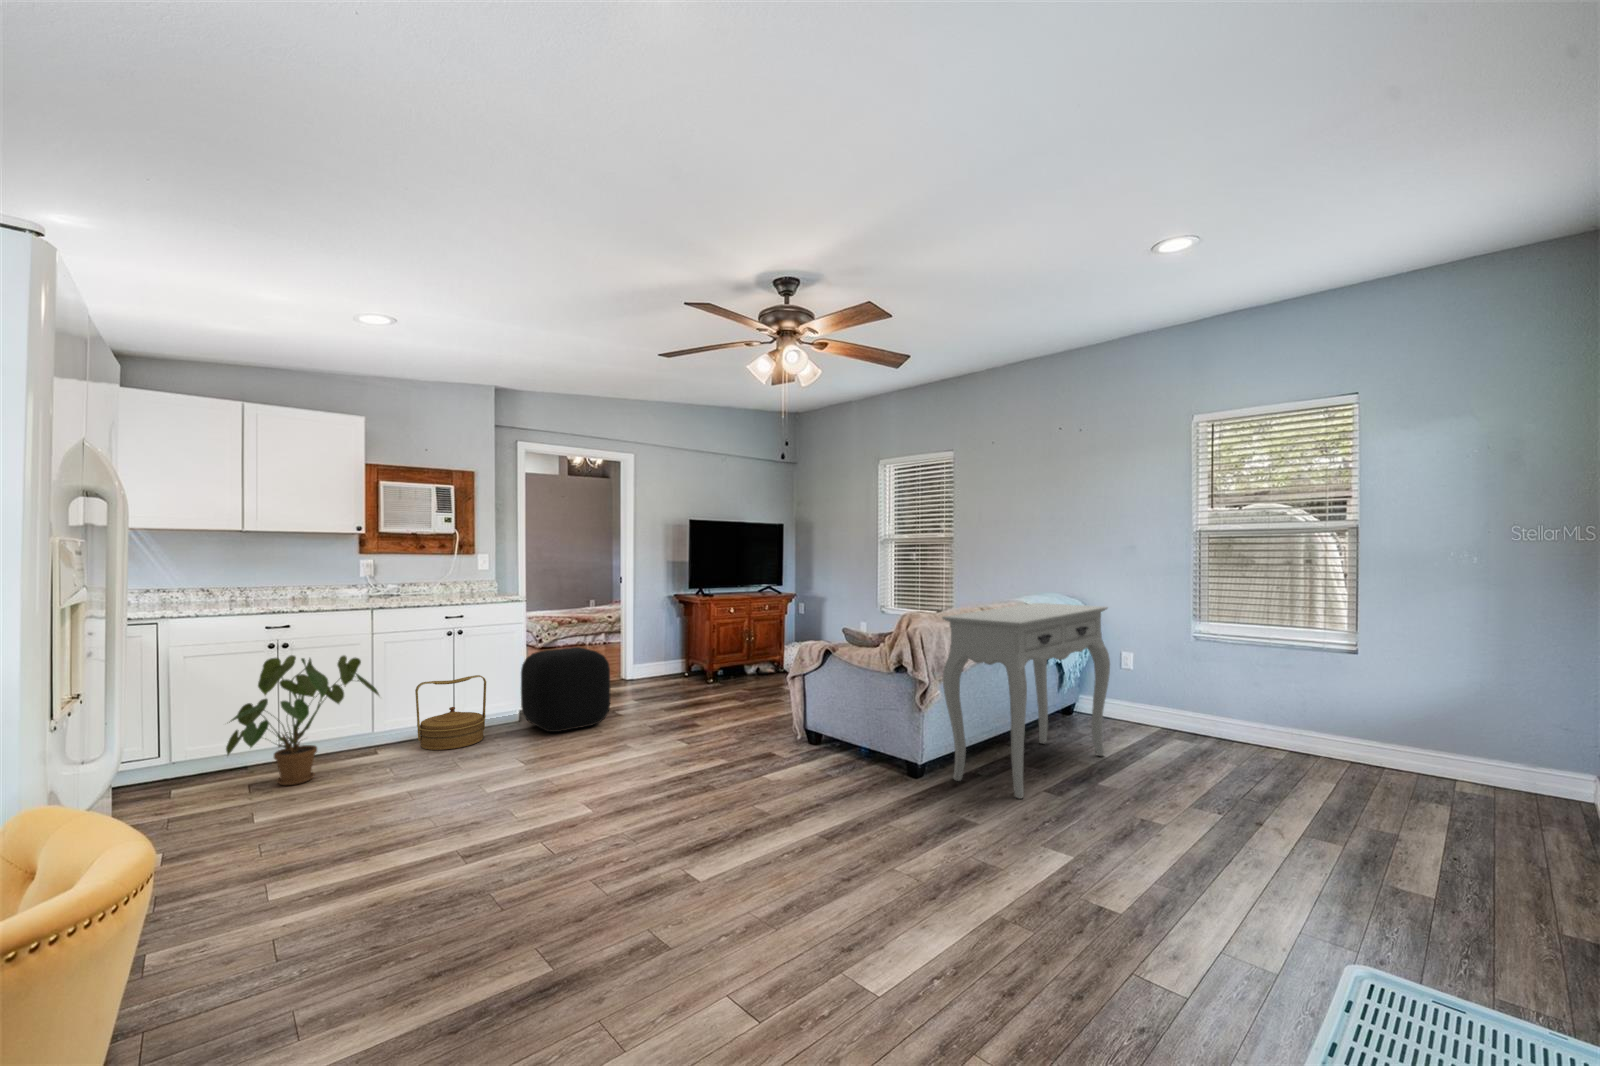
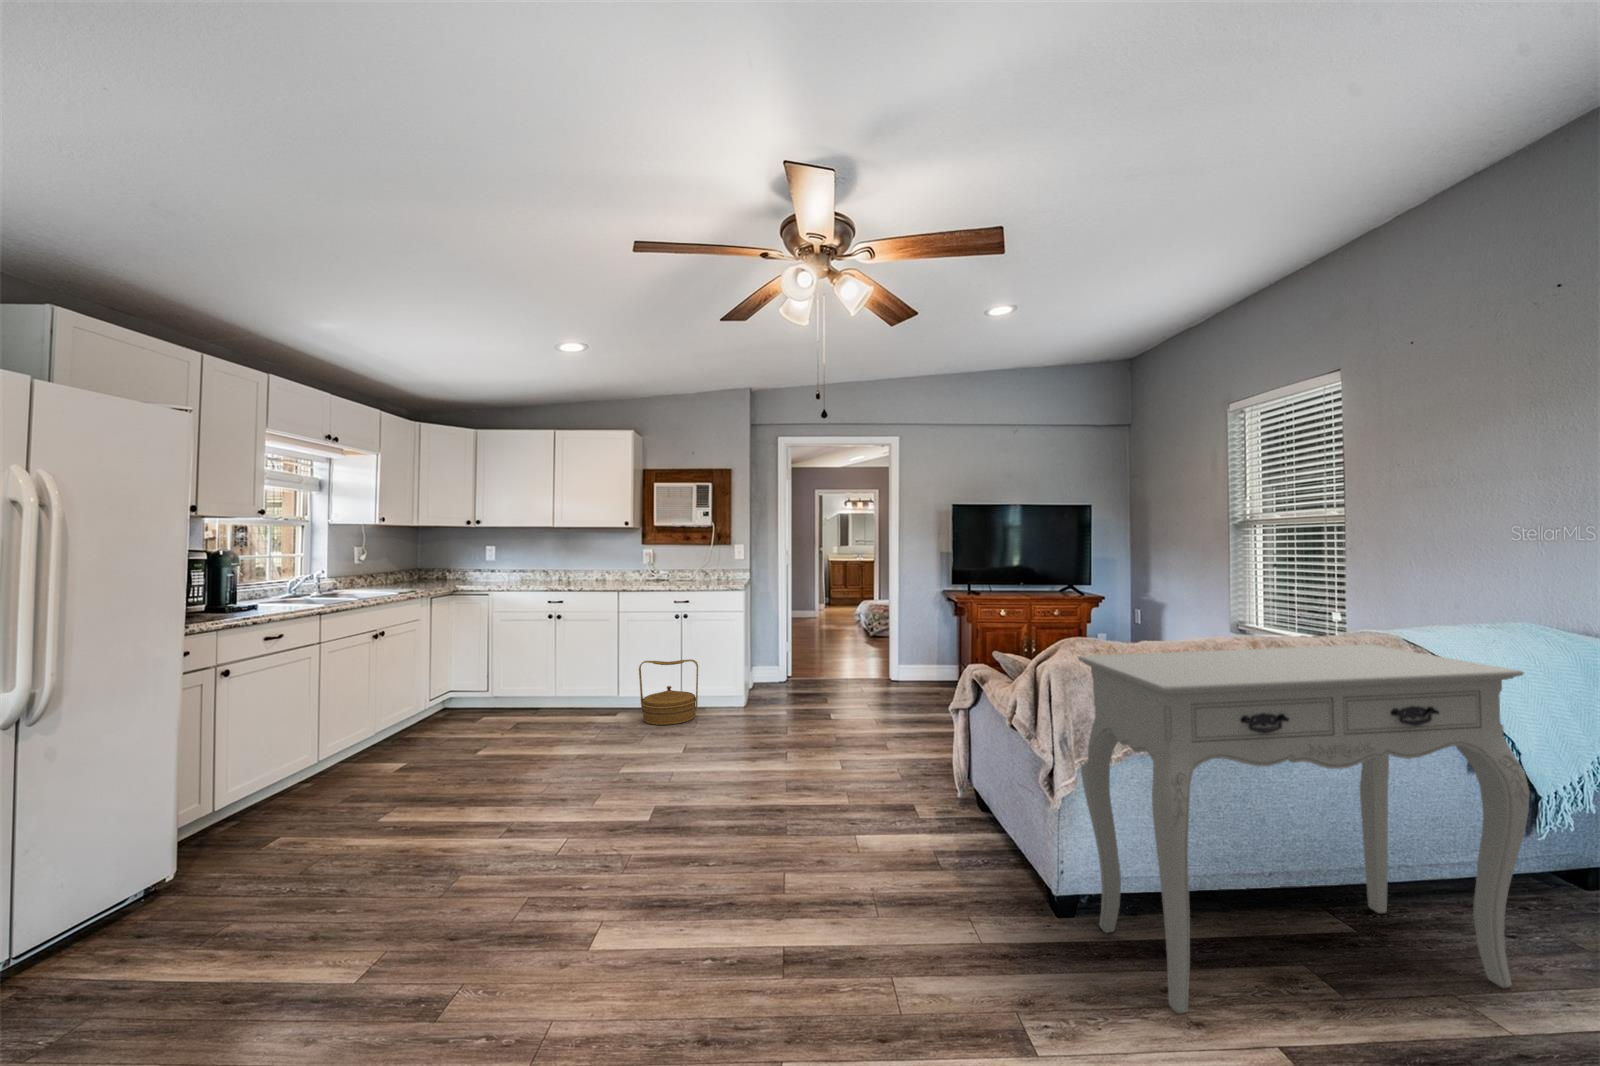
ottoman: present [521,647,610,732] -> none [727,641,809,725]
house plant: present [226,655,379,785] -> none [492,628,599,734]

